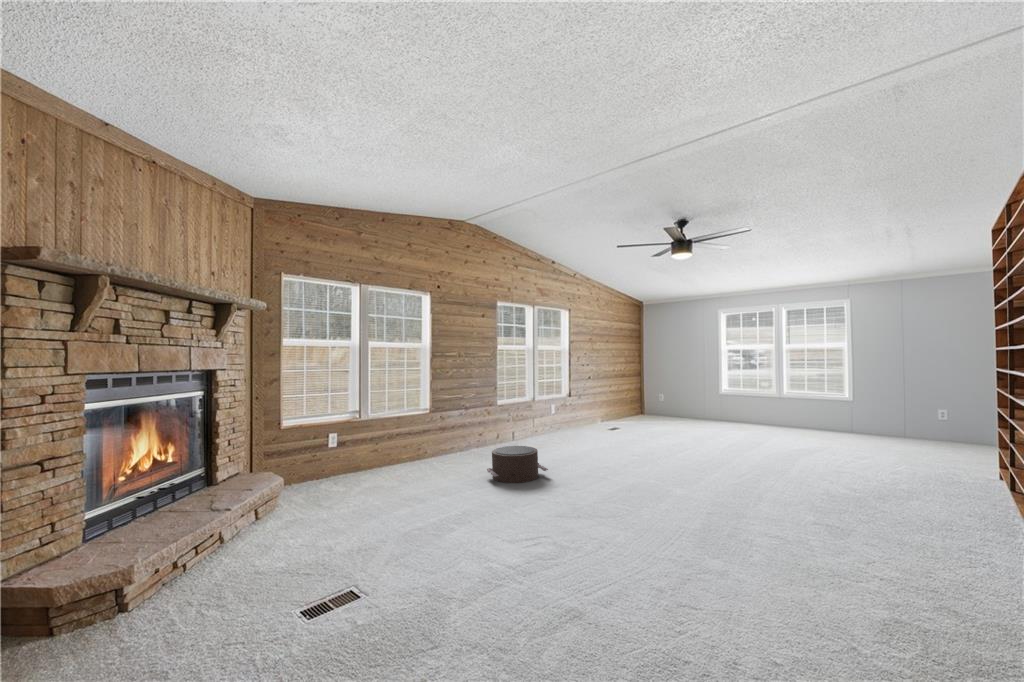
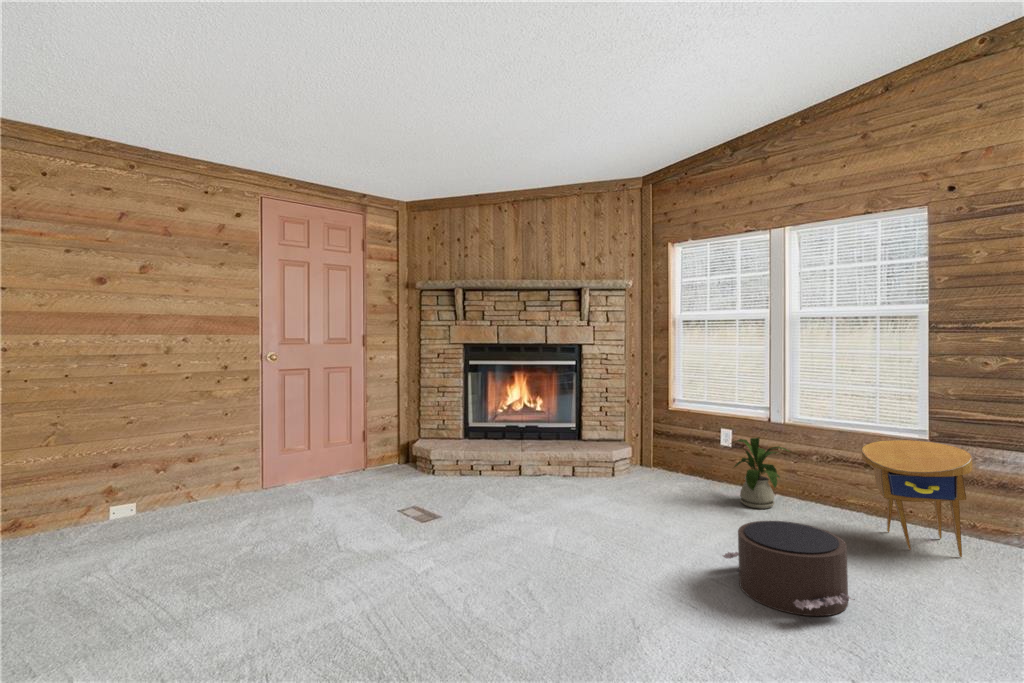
side table: none [437,408,480,459] -> present [862,440,972,557]
house plant: none [363,424,417,475] -> present [734,438,789,509]

